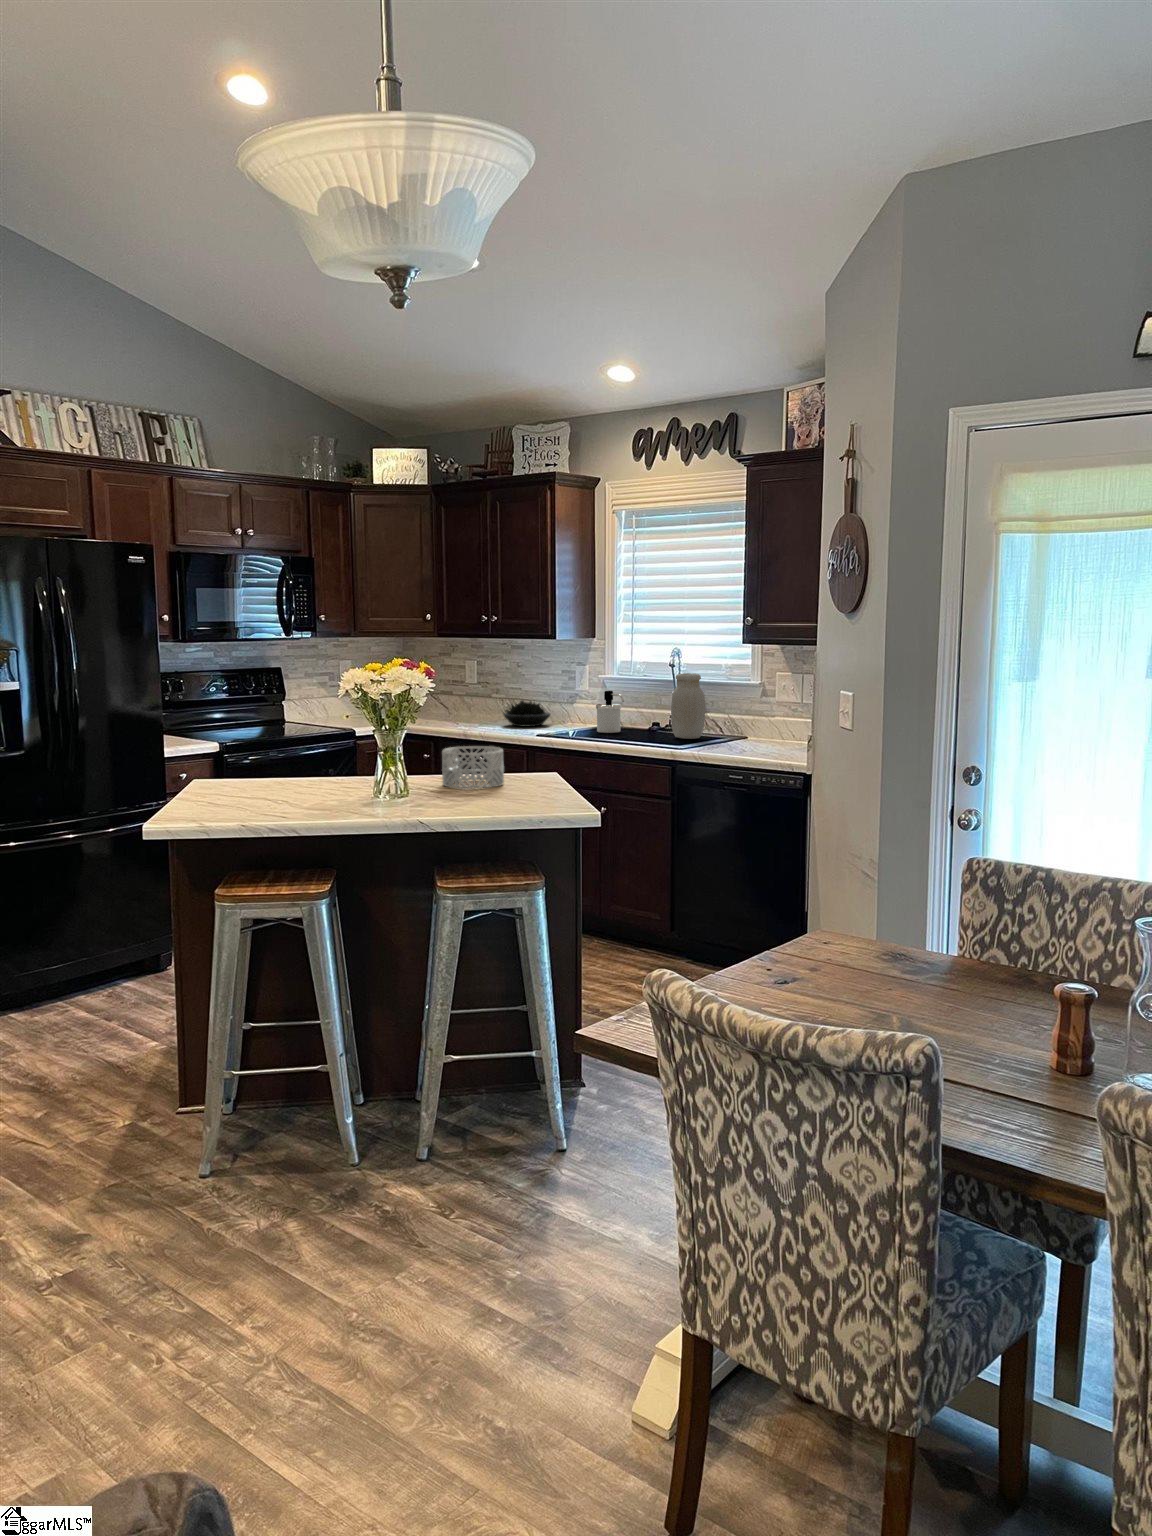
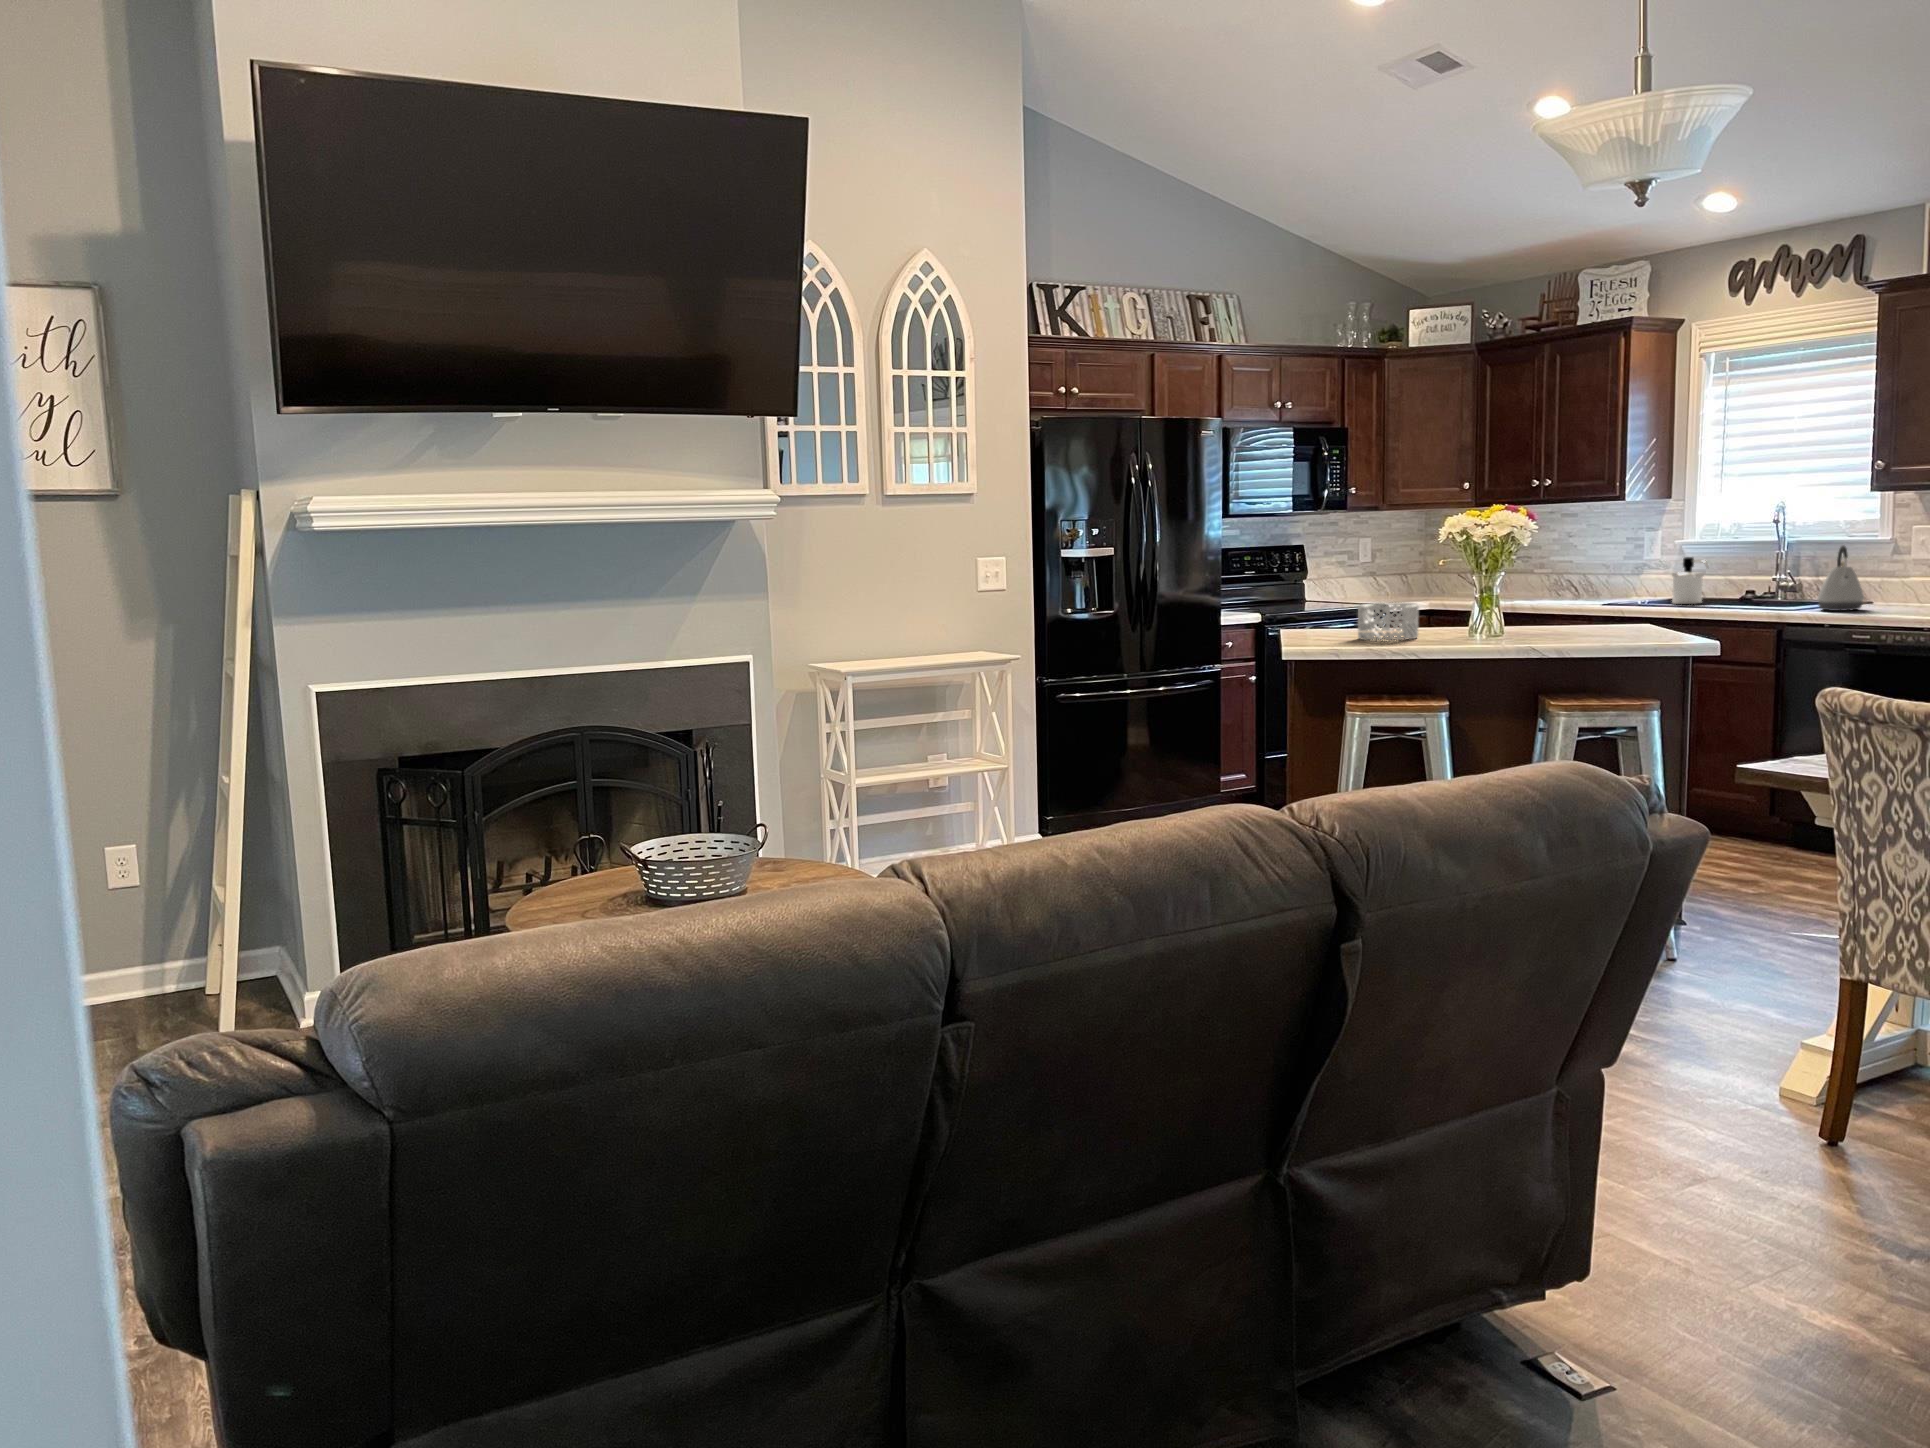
jar: present [671,673,705,739] -> none [1770,532,1815,606]
kettle: none [706,688,742,746] -> present [1817,546,1864,611]
succulent plant: present [504,701,550,727] -> none [1553,572,1611,601]
decorative bowl: present [442,746,504,789] -> present [1358,603,1419,640]

